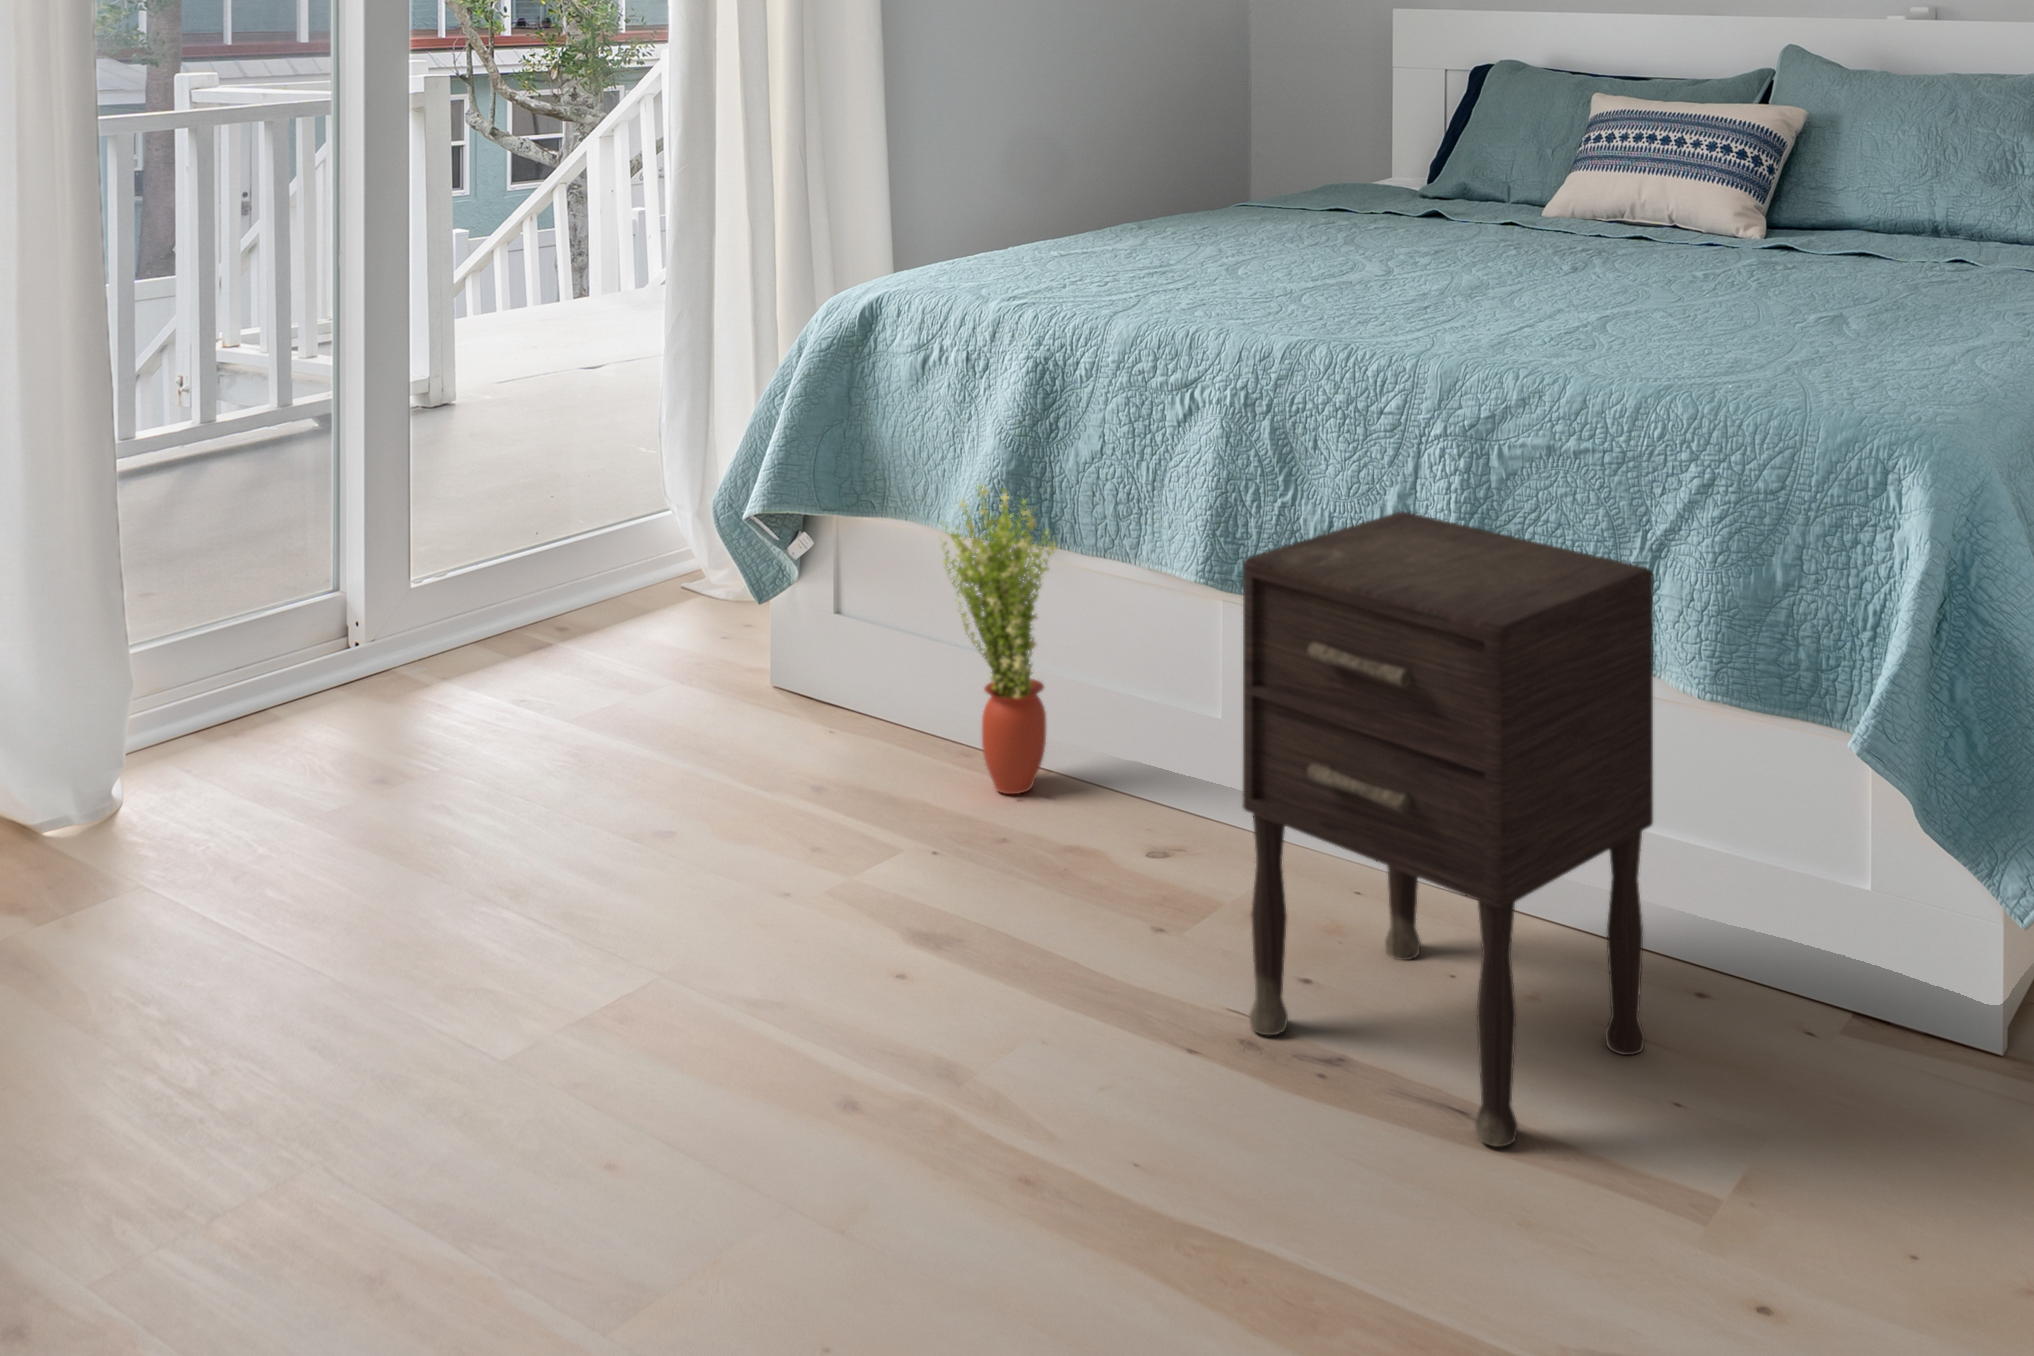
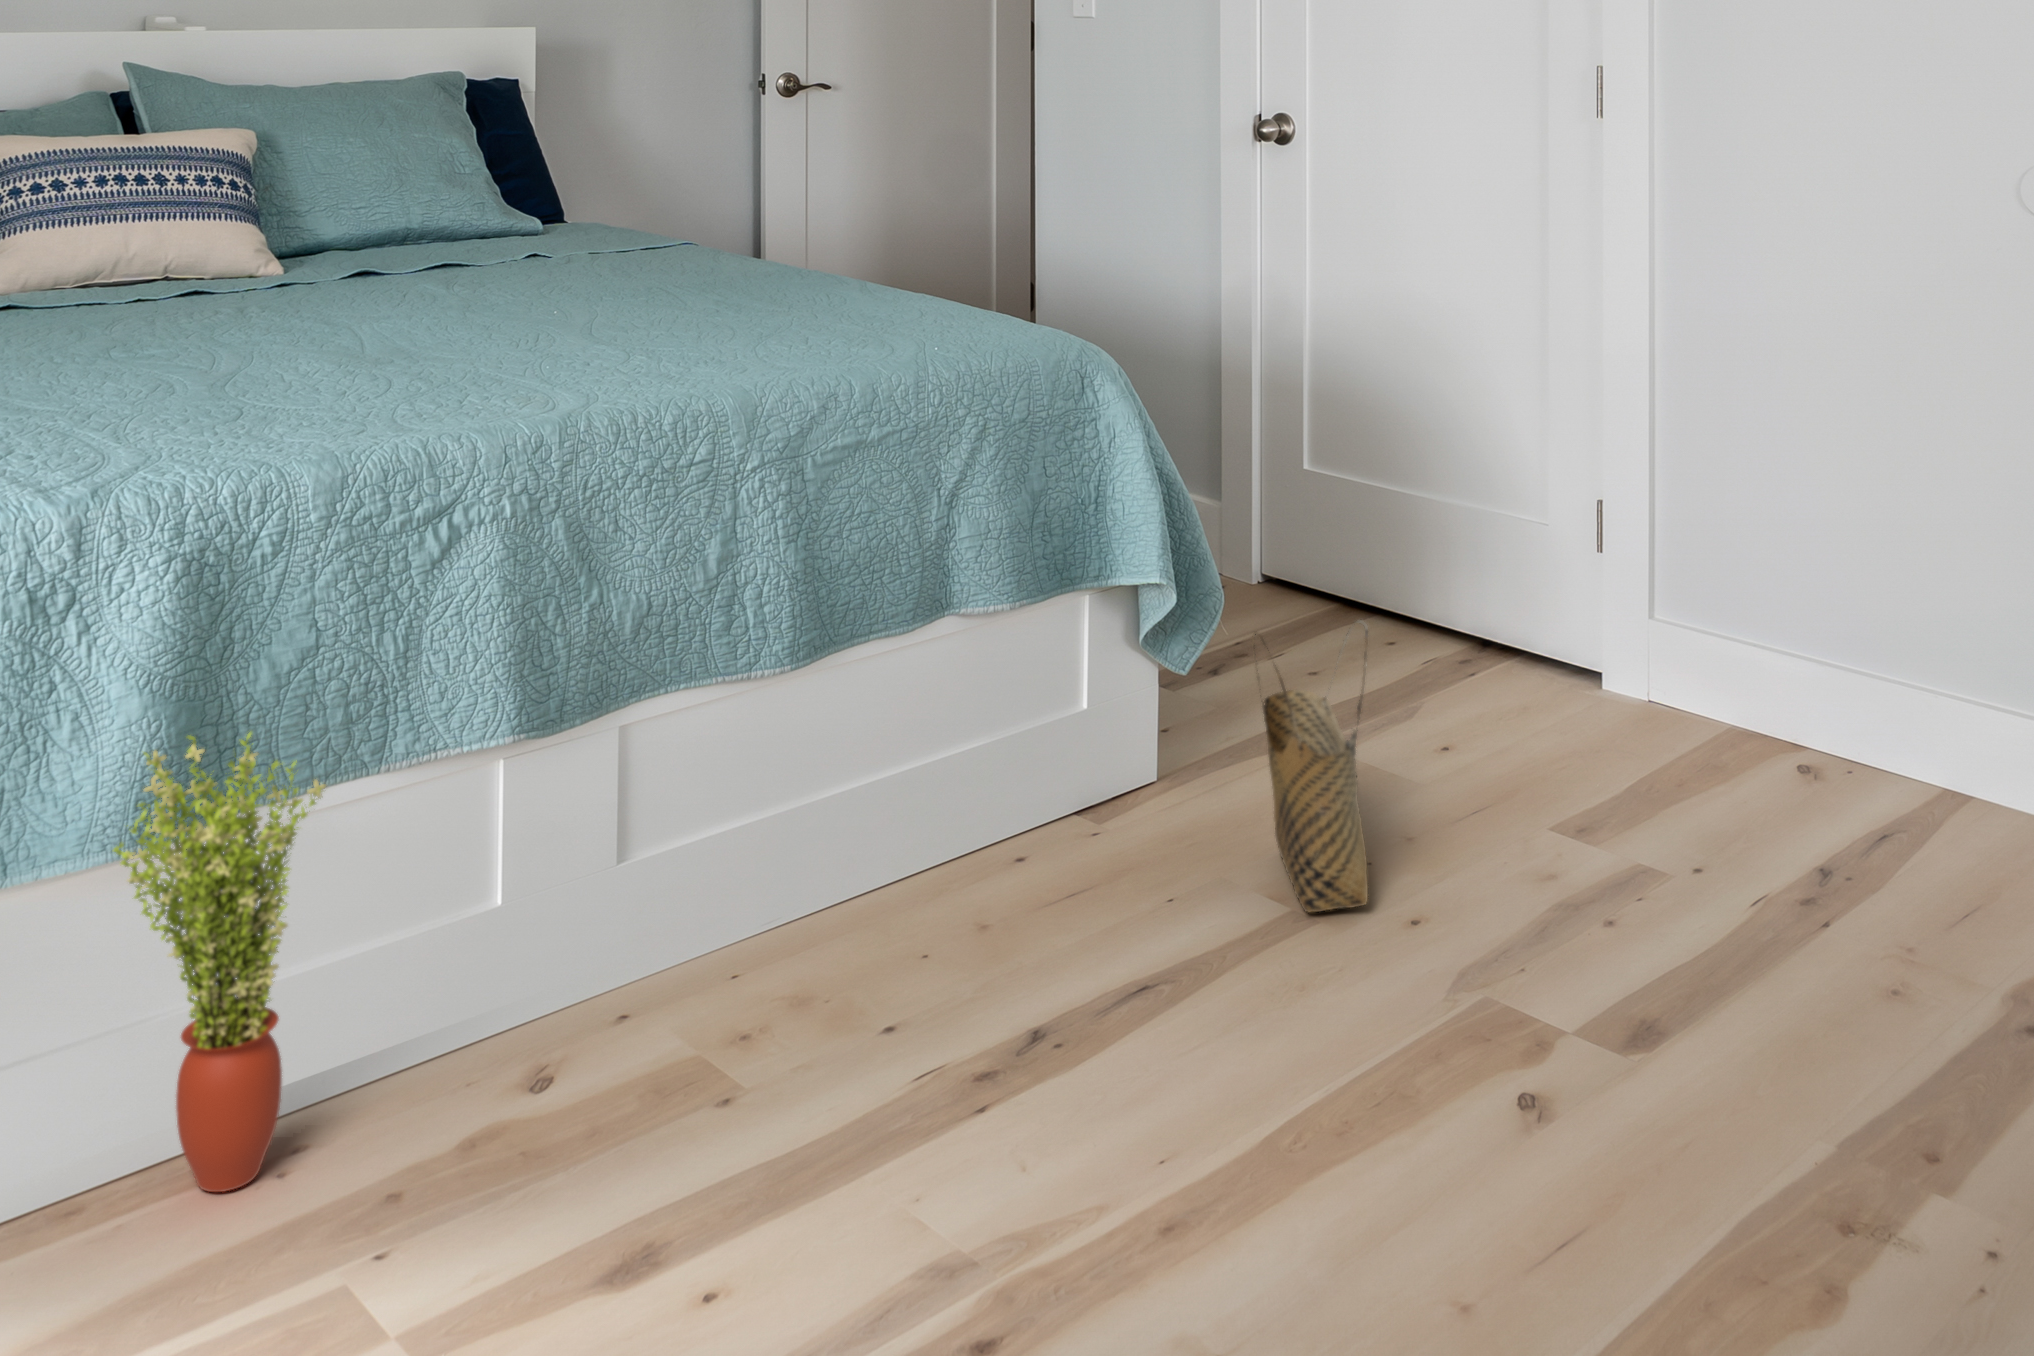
nightstand: present [1243,512,1653,1147] -> none [866,489,1255,1080]
woven basket: none [1707,806,1933,1198] -> present [1252,621,1368,912]

